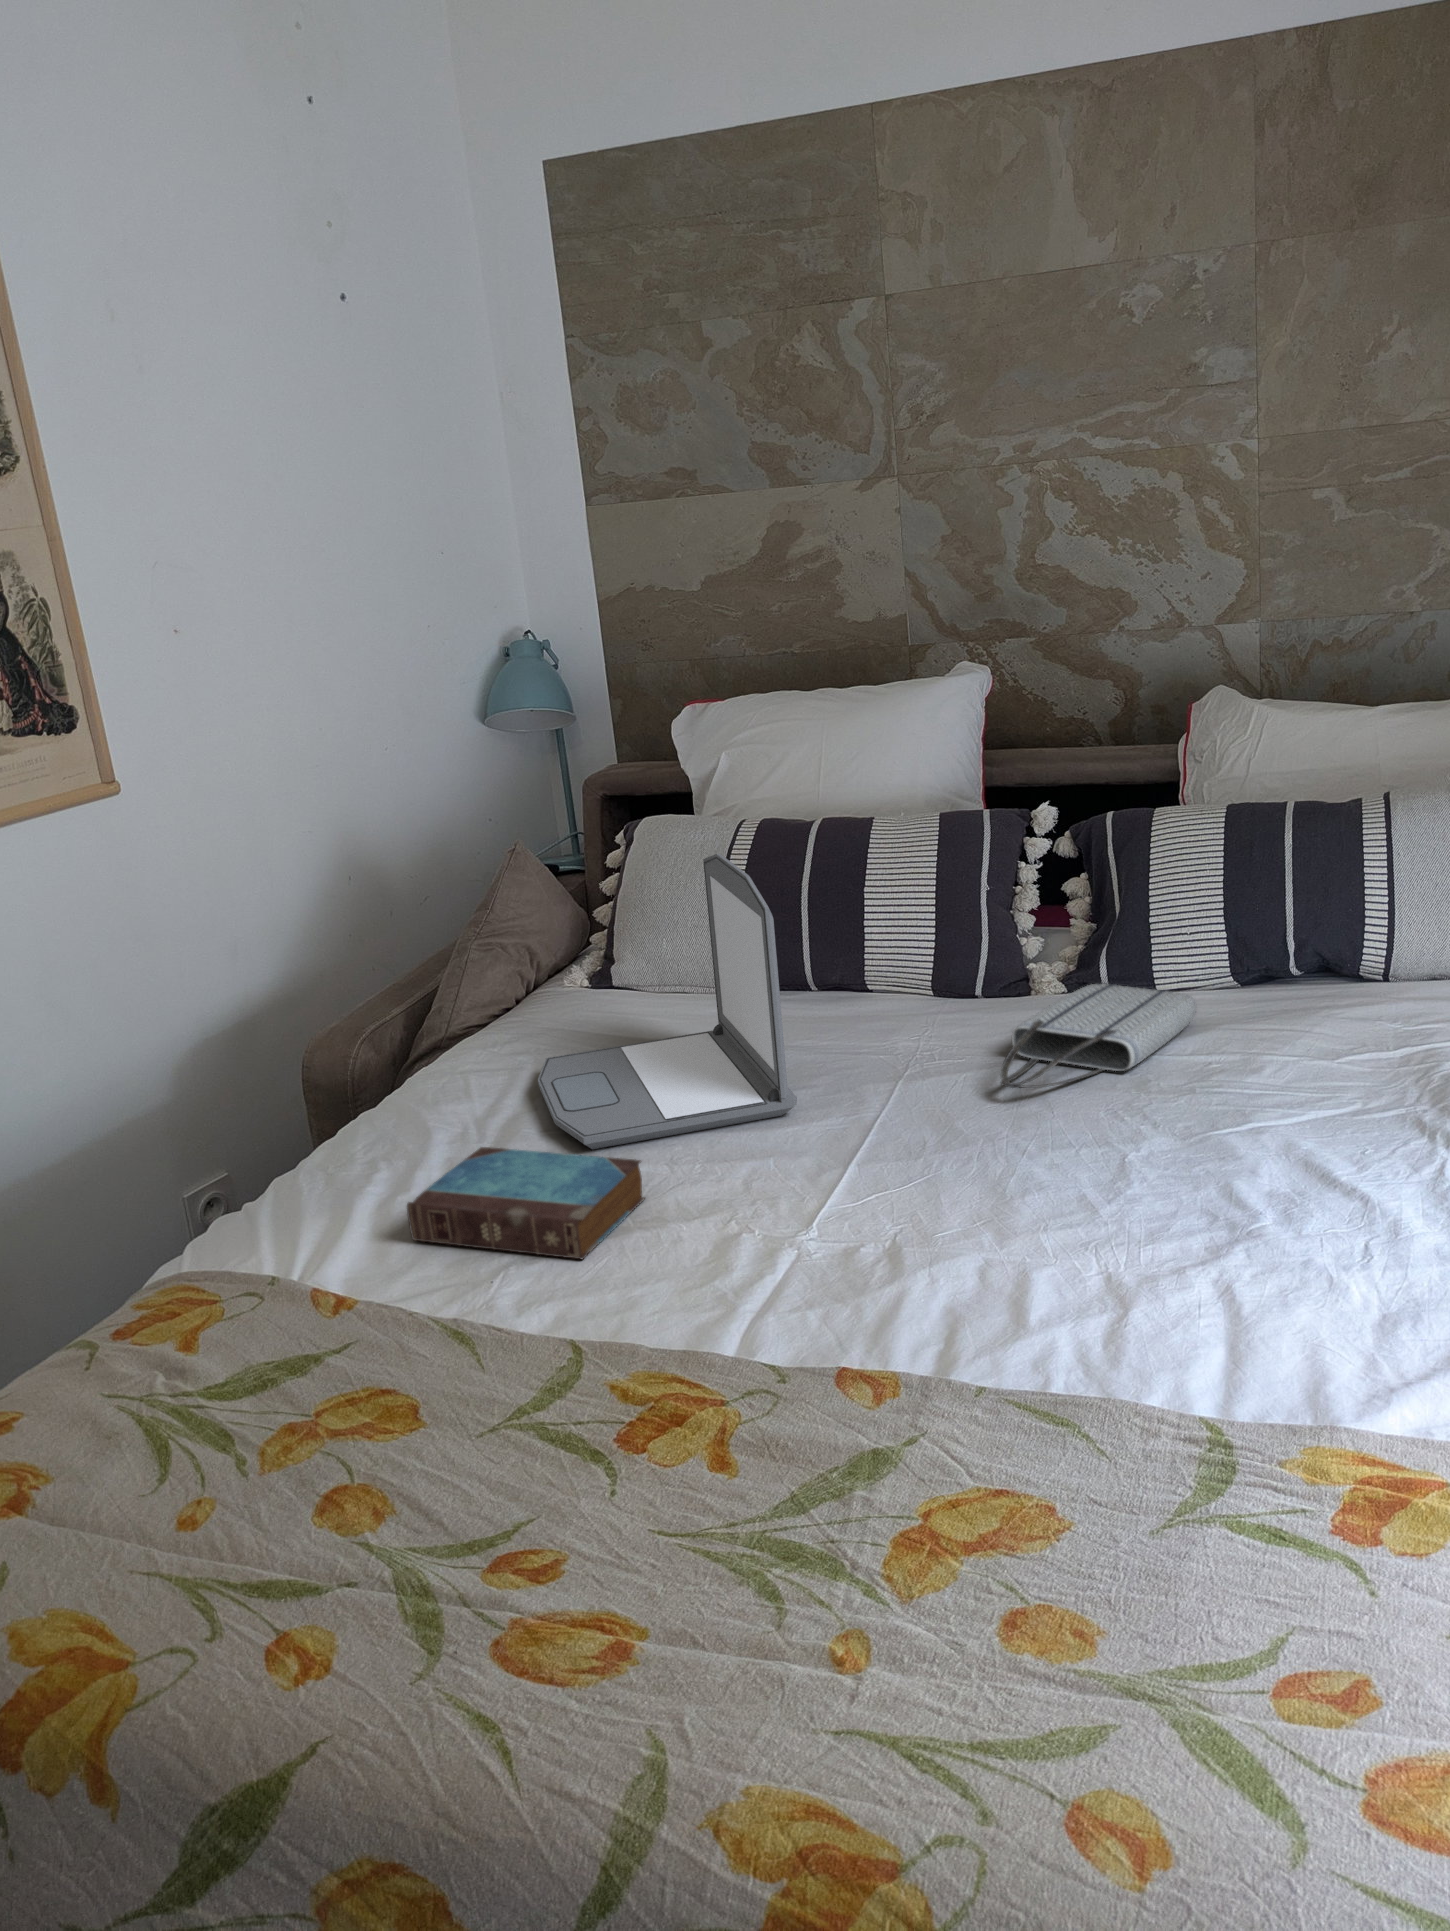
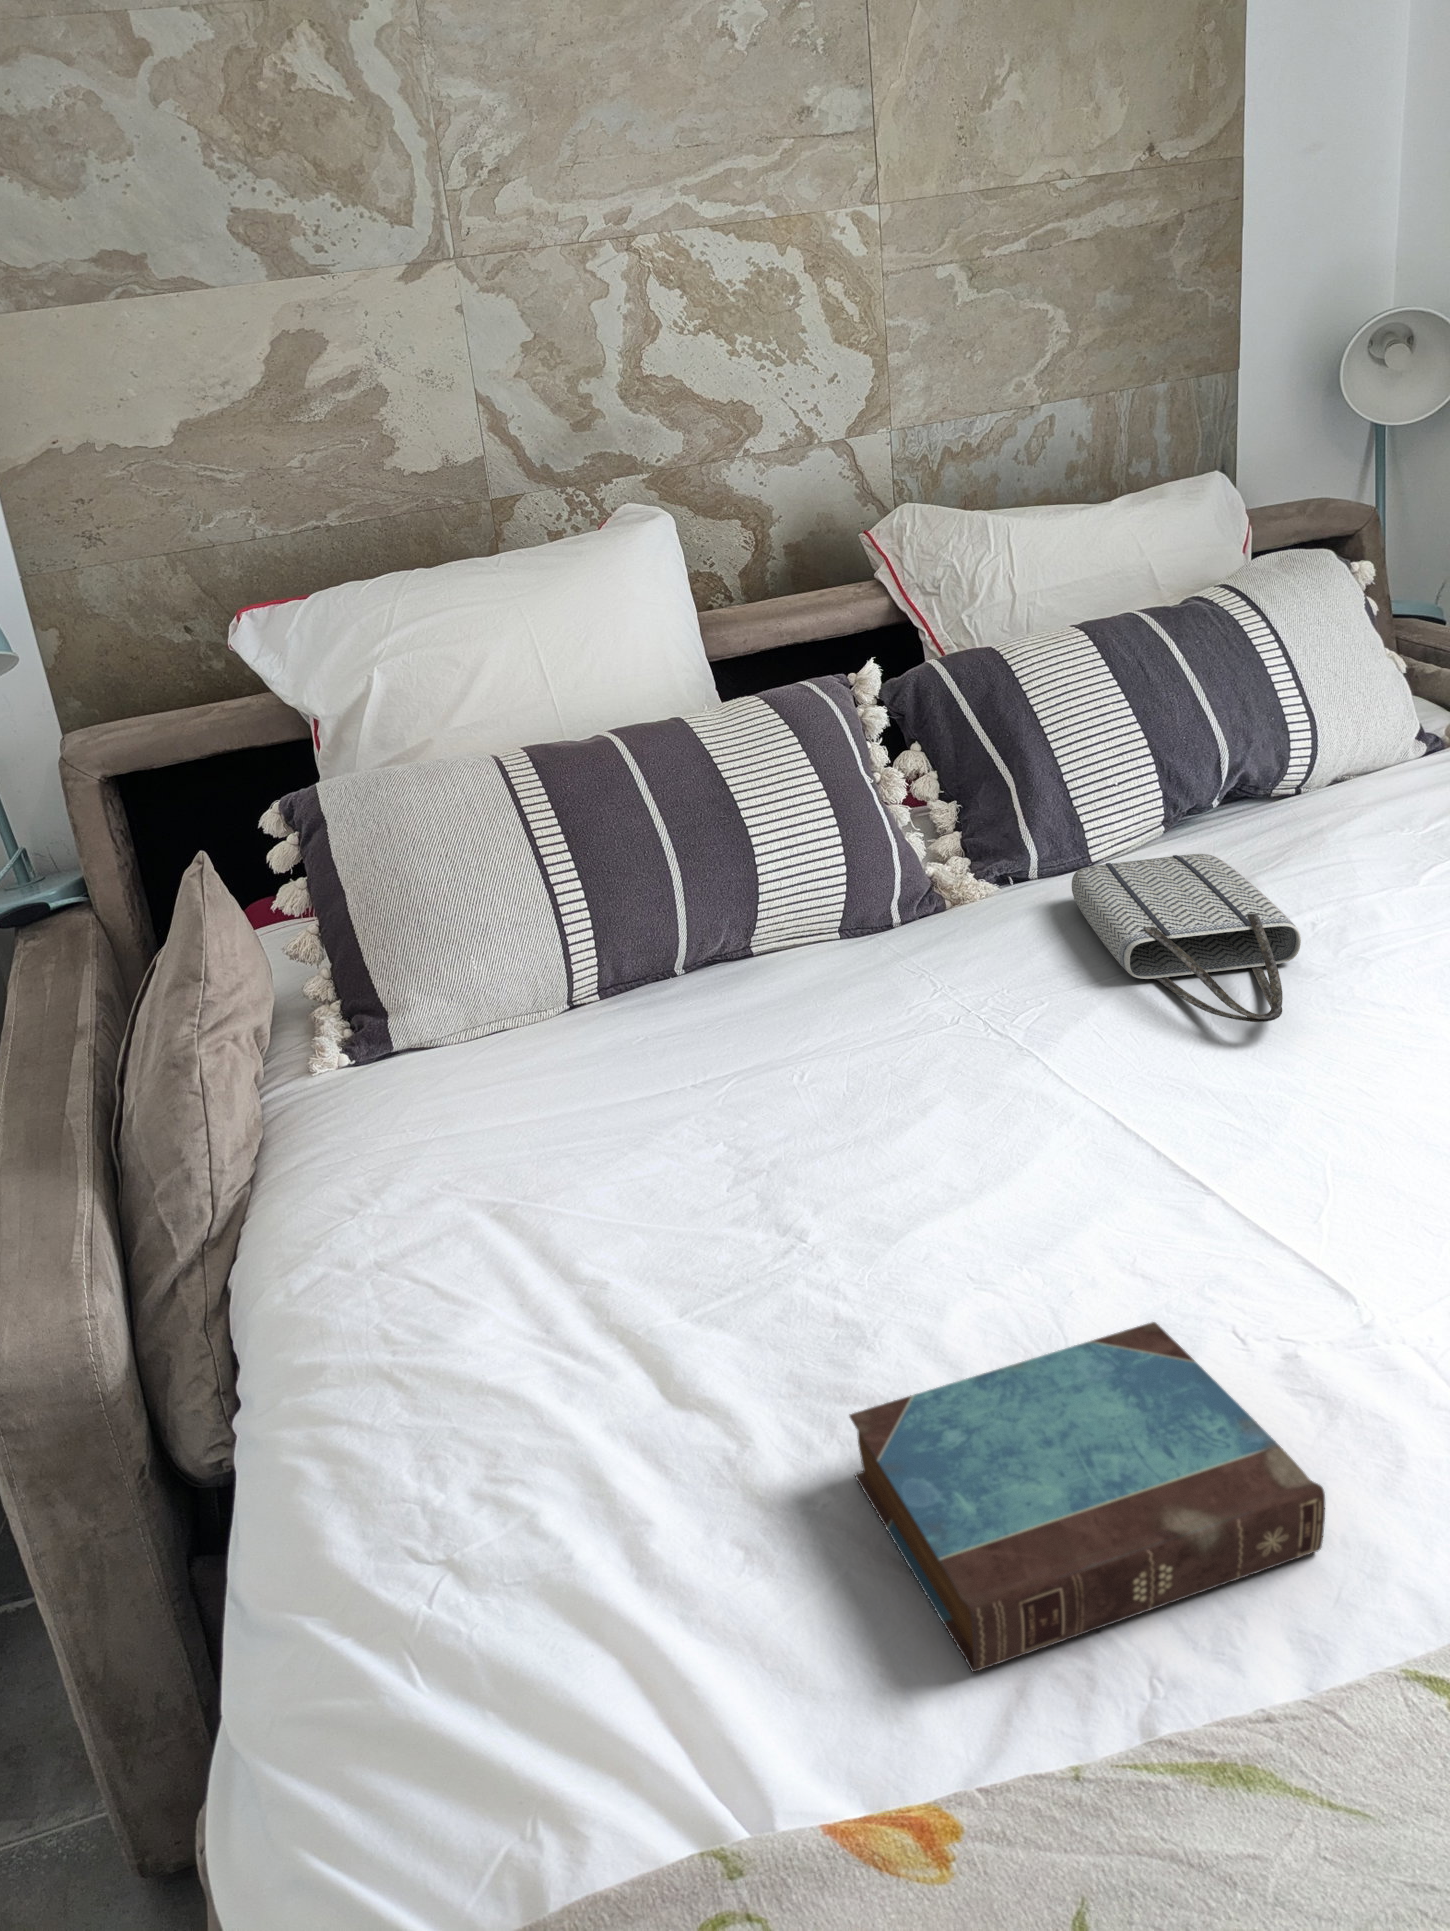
laptop: present [538,854,797,1149] -> none [548,790,1062,1330]

